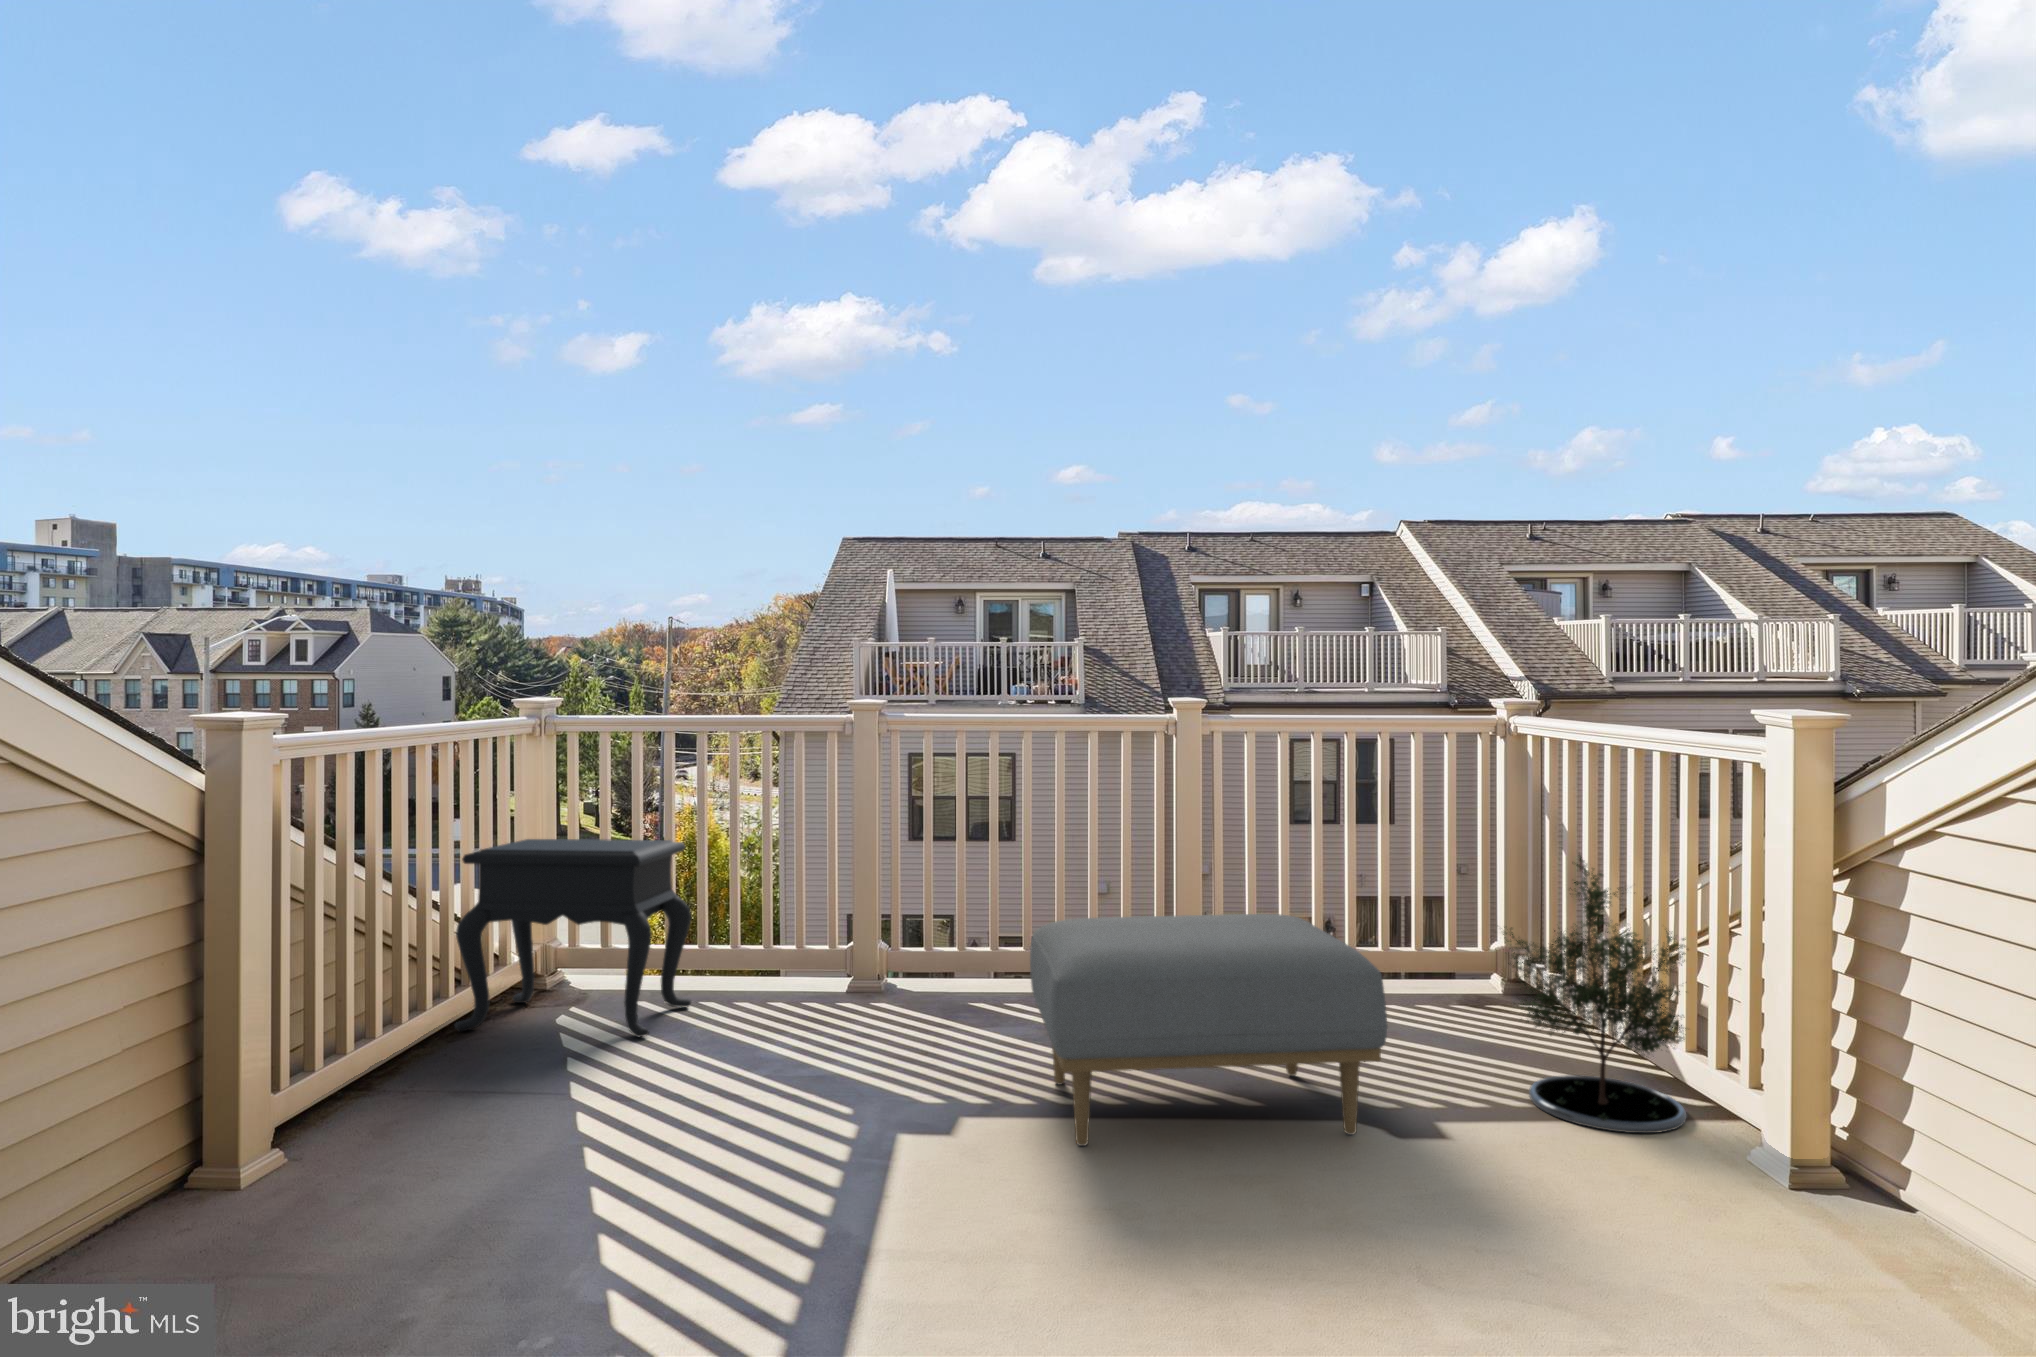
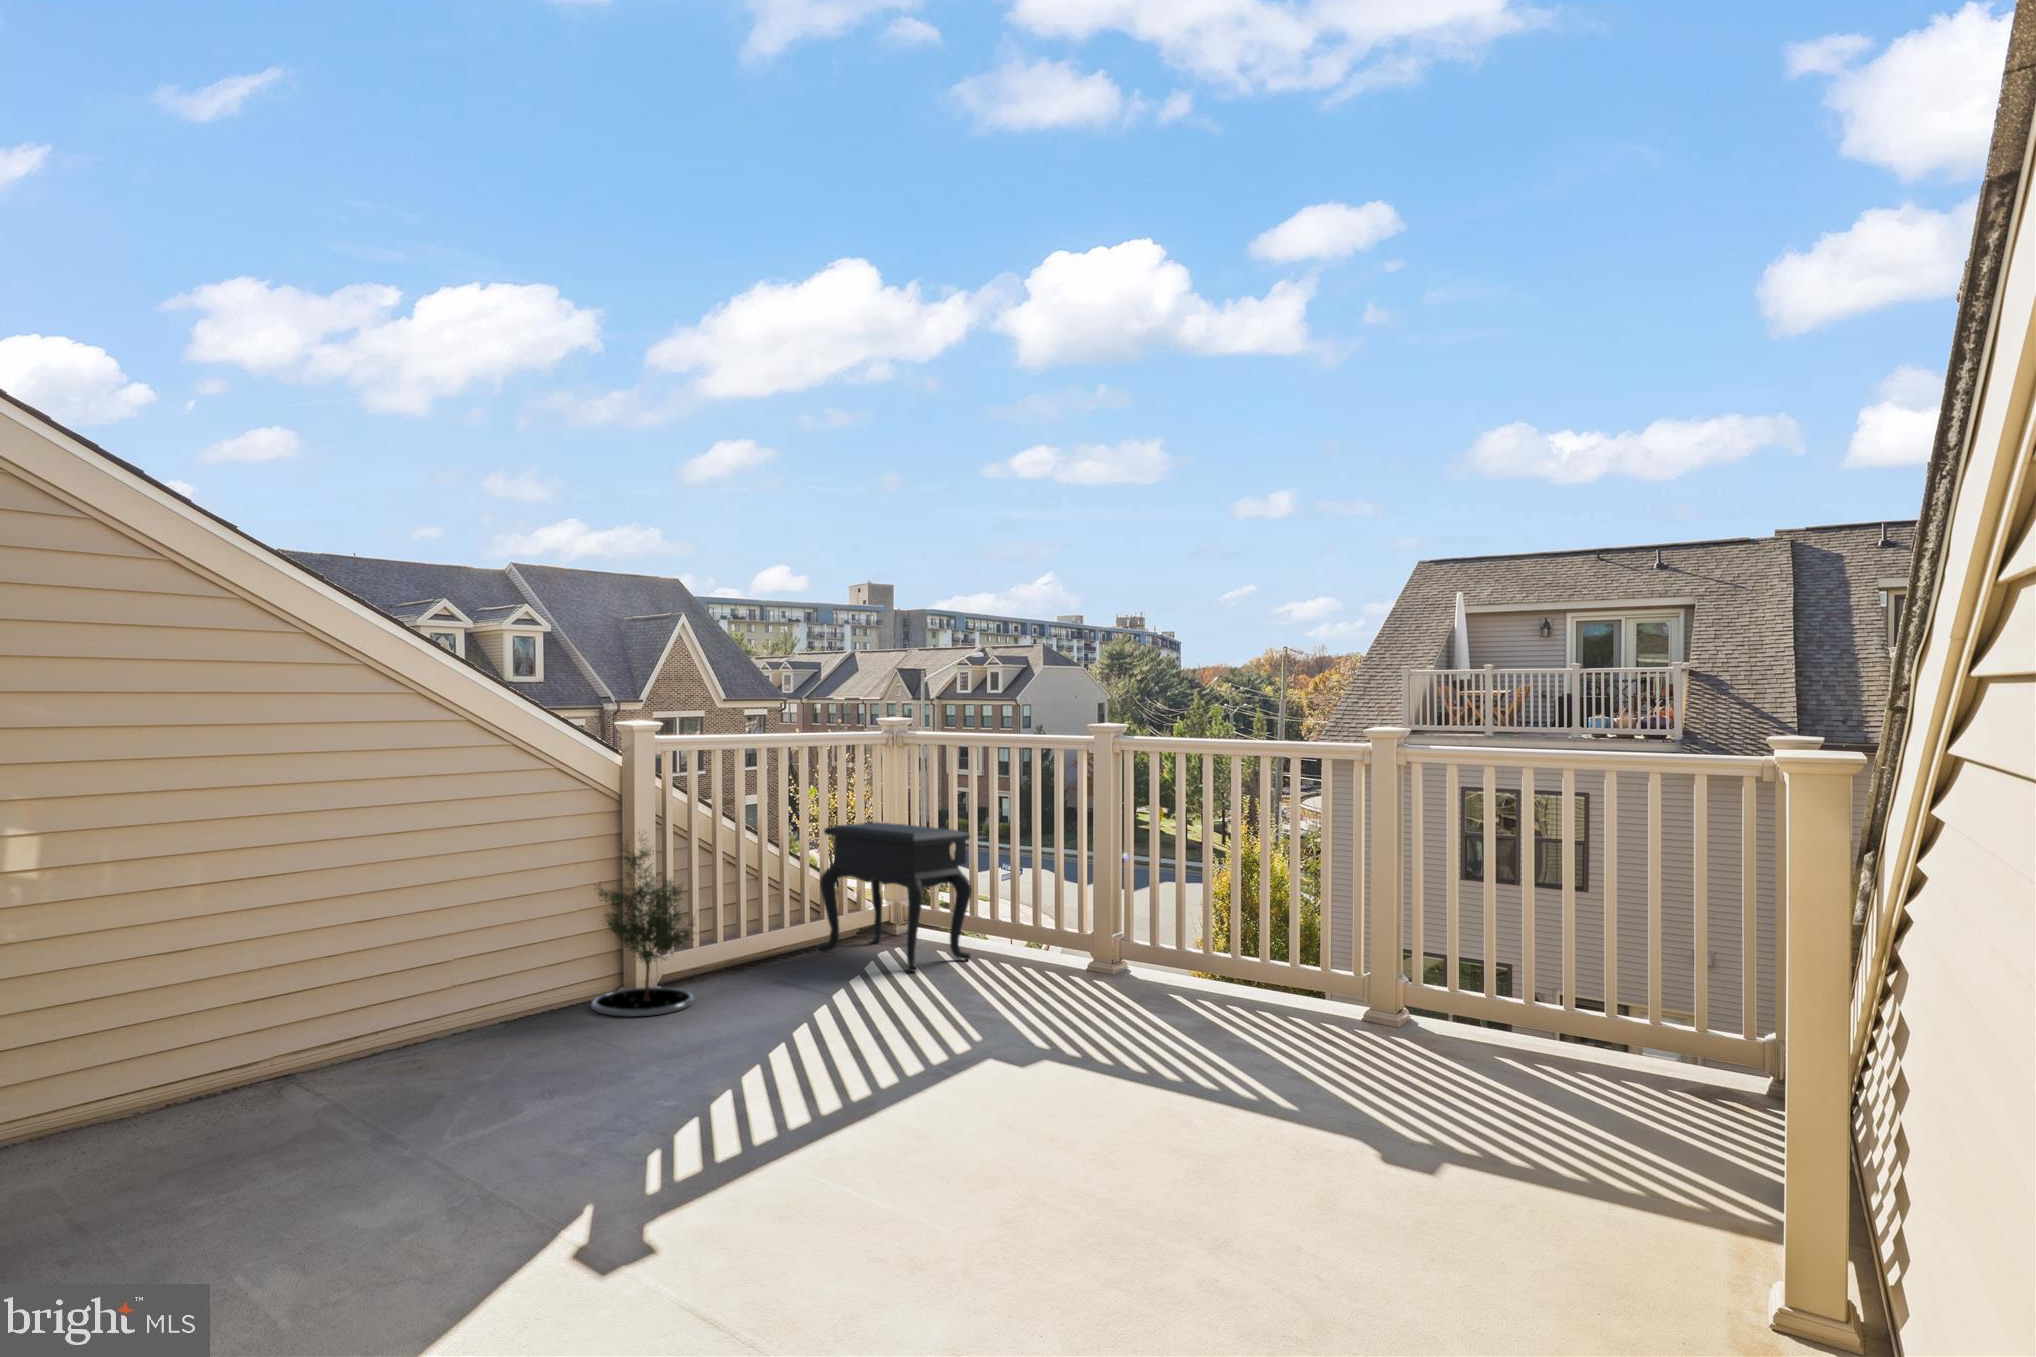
potted tree: present [1503,855,1687,1133] -> present [592,832,696,1017]
ottoman: present [1030,914,1388,1146] -> none [1055,913,1374,1130]

